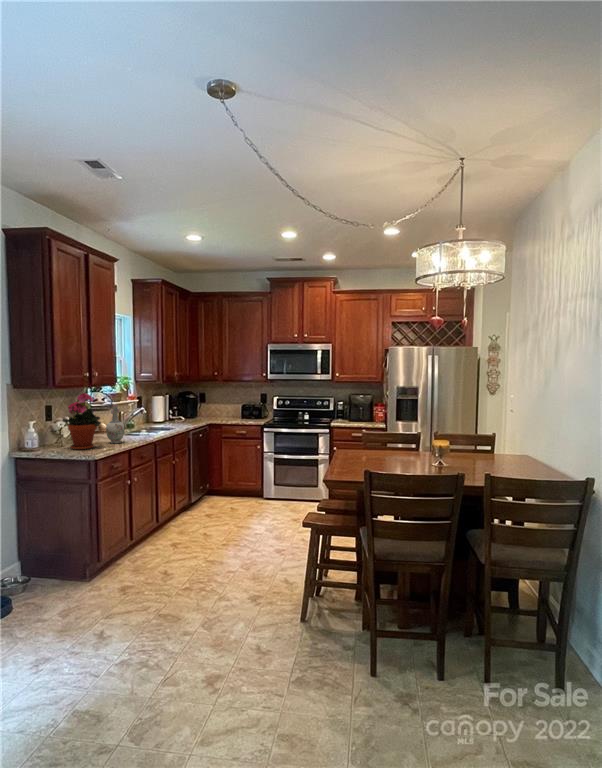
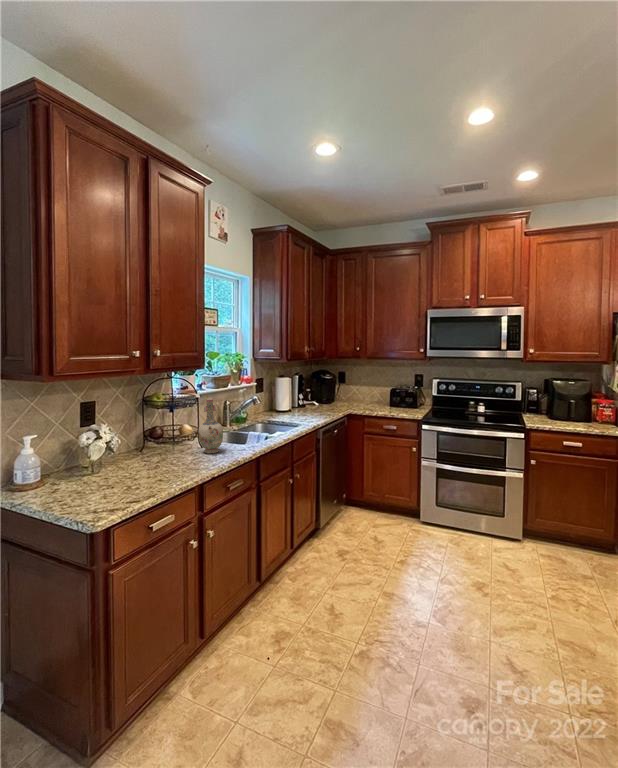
potted plant: present [63,393,101,450] -> none [133,384,185,467]

